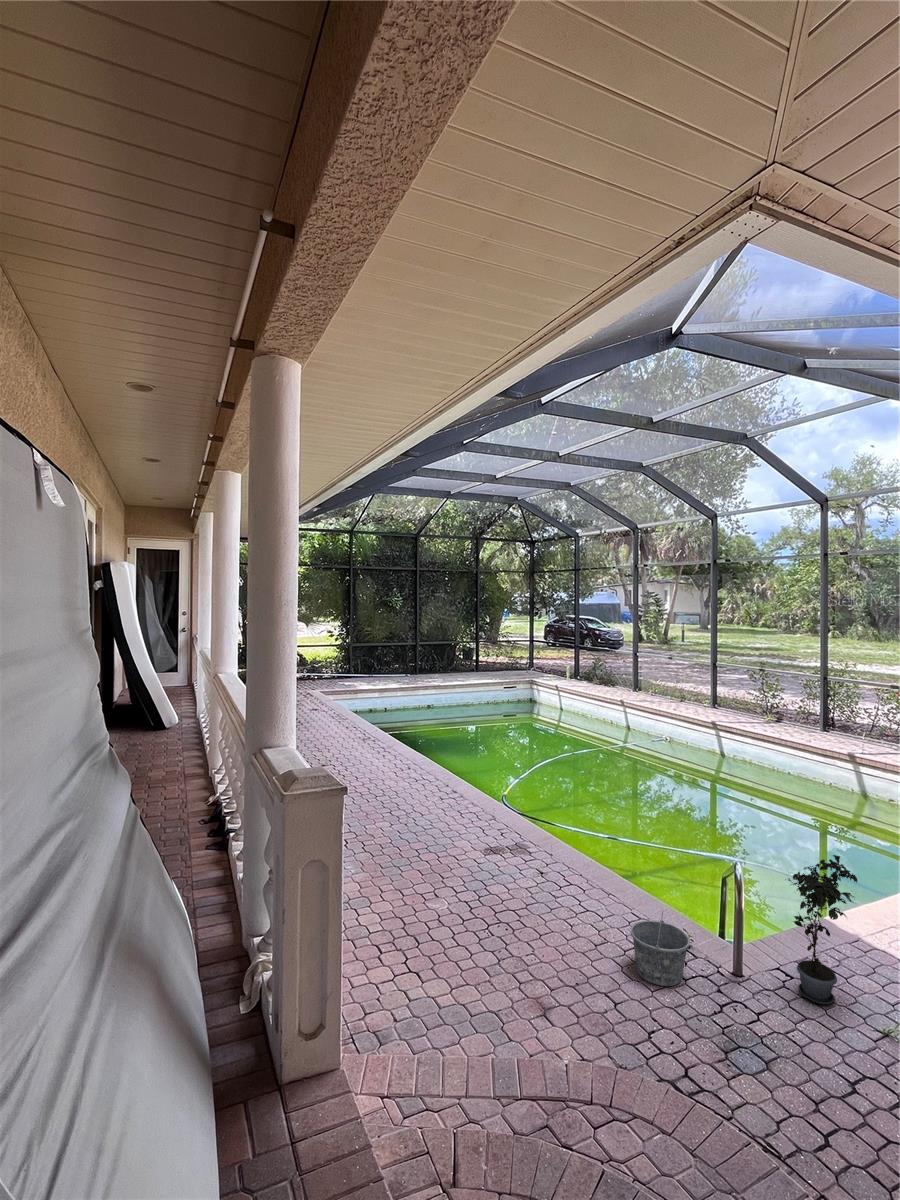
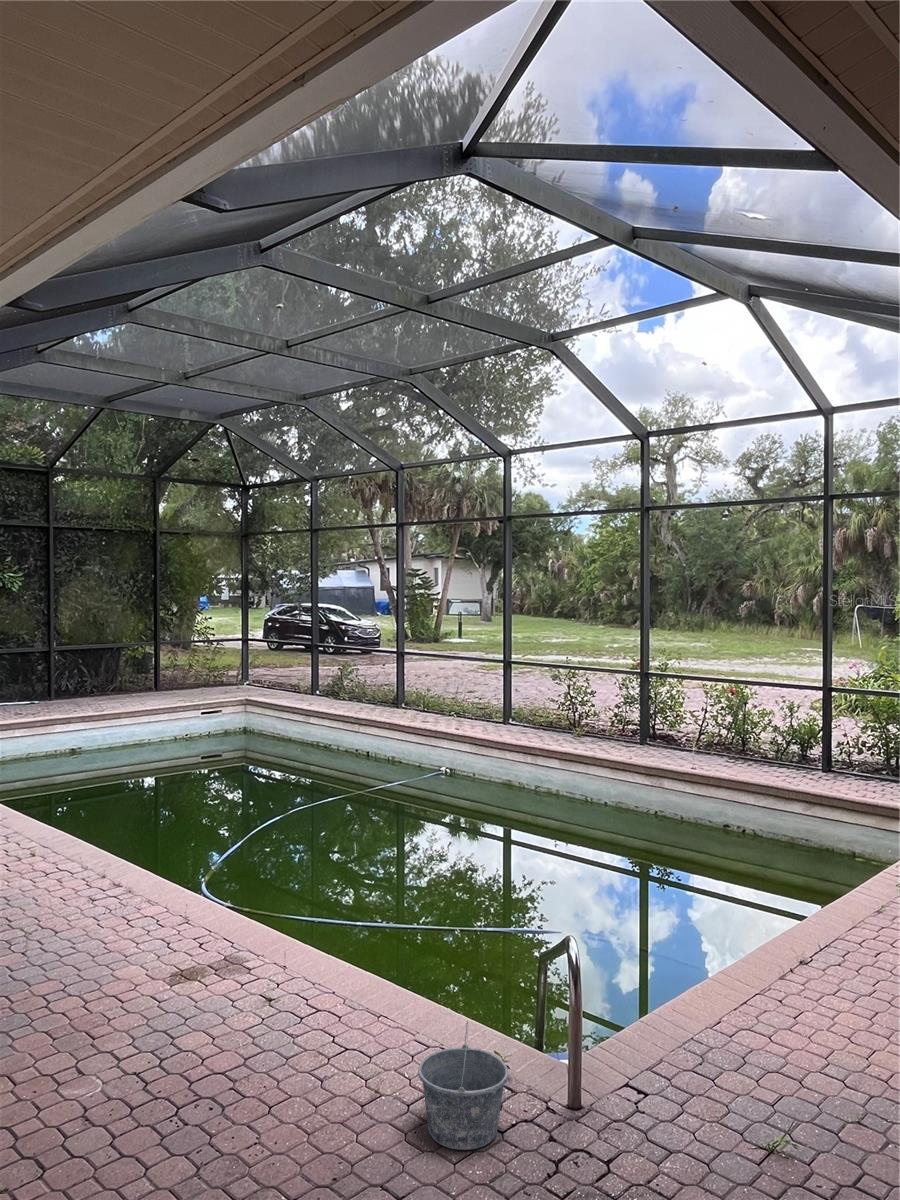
potted plant: present [789,855,857,1004] -> none [637,906,732,1126]

